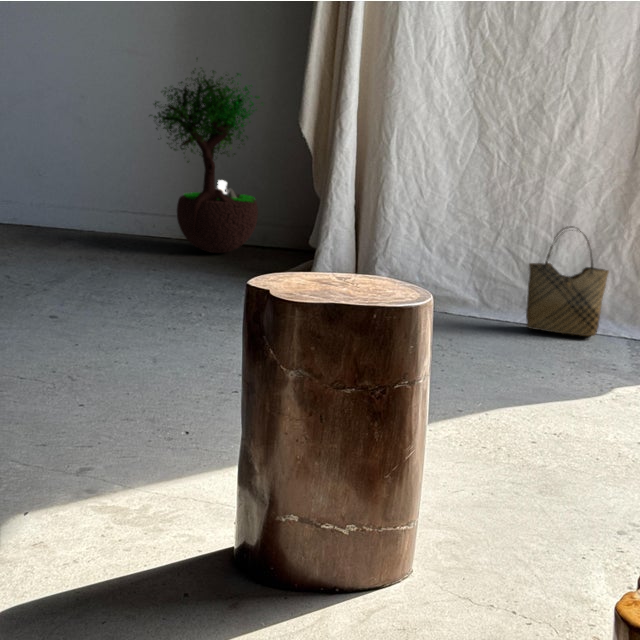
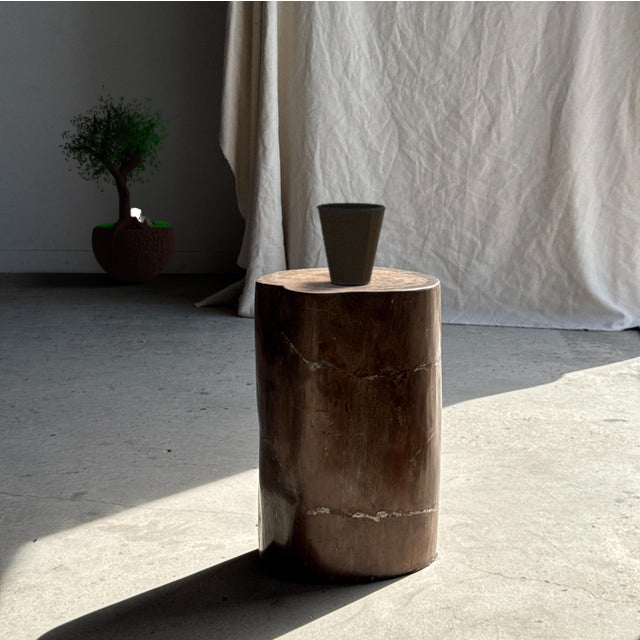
coffee cup: none [310,207,382,294] -> present [317,203,386,285]
woven basket: present [526,226,609,336] -> none [460,225,536,330]

